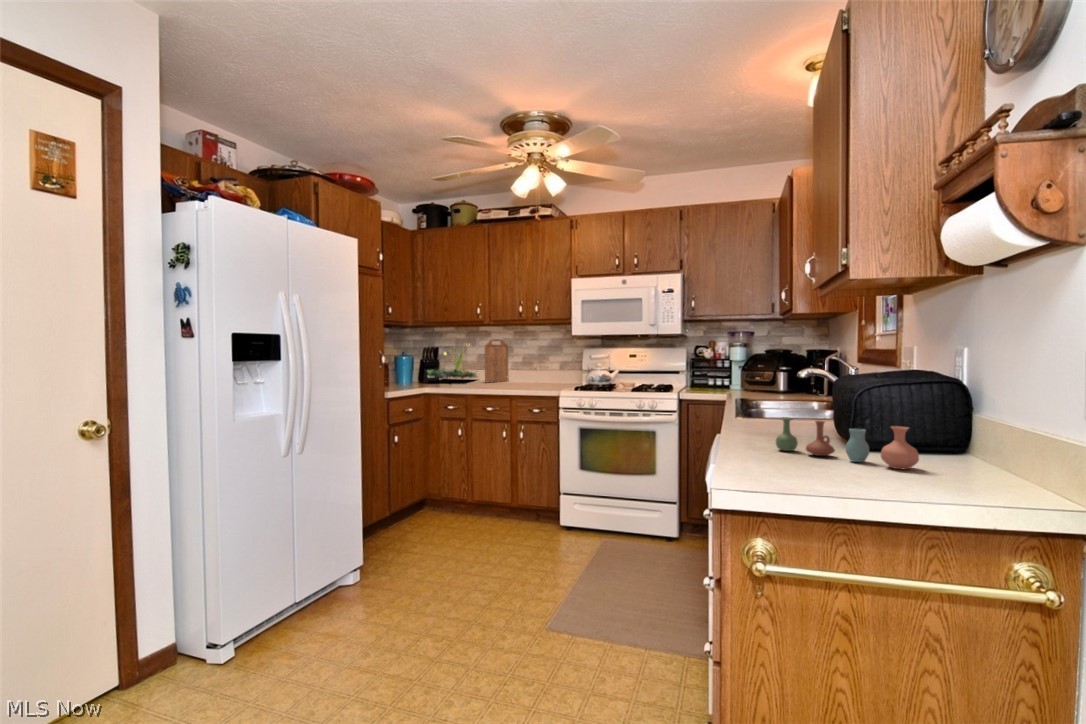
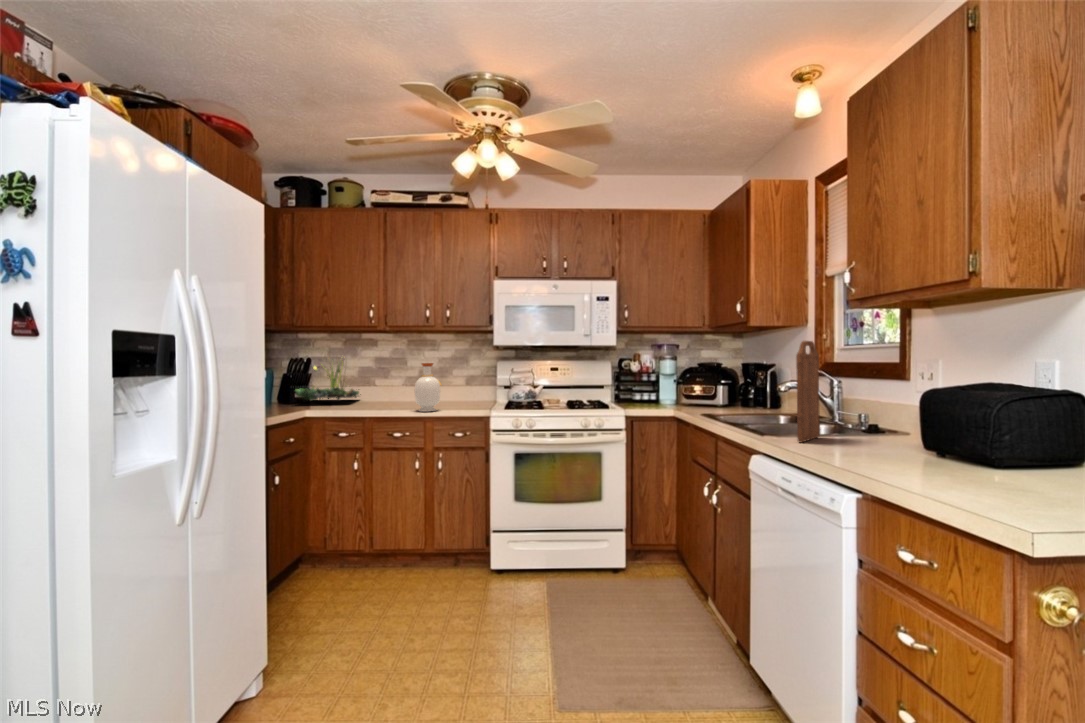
cutting board: present [485,339,509,382] -> present [796,341,820,442]
bottle: none [505,350,527,390] -> present [415,363,441,412]
vase: present [776,417,919,469] -> none [876,428,1053,475]

